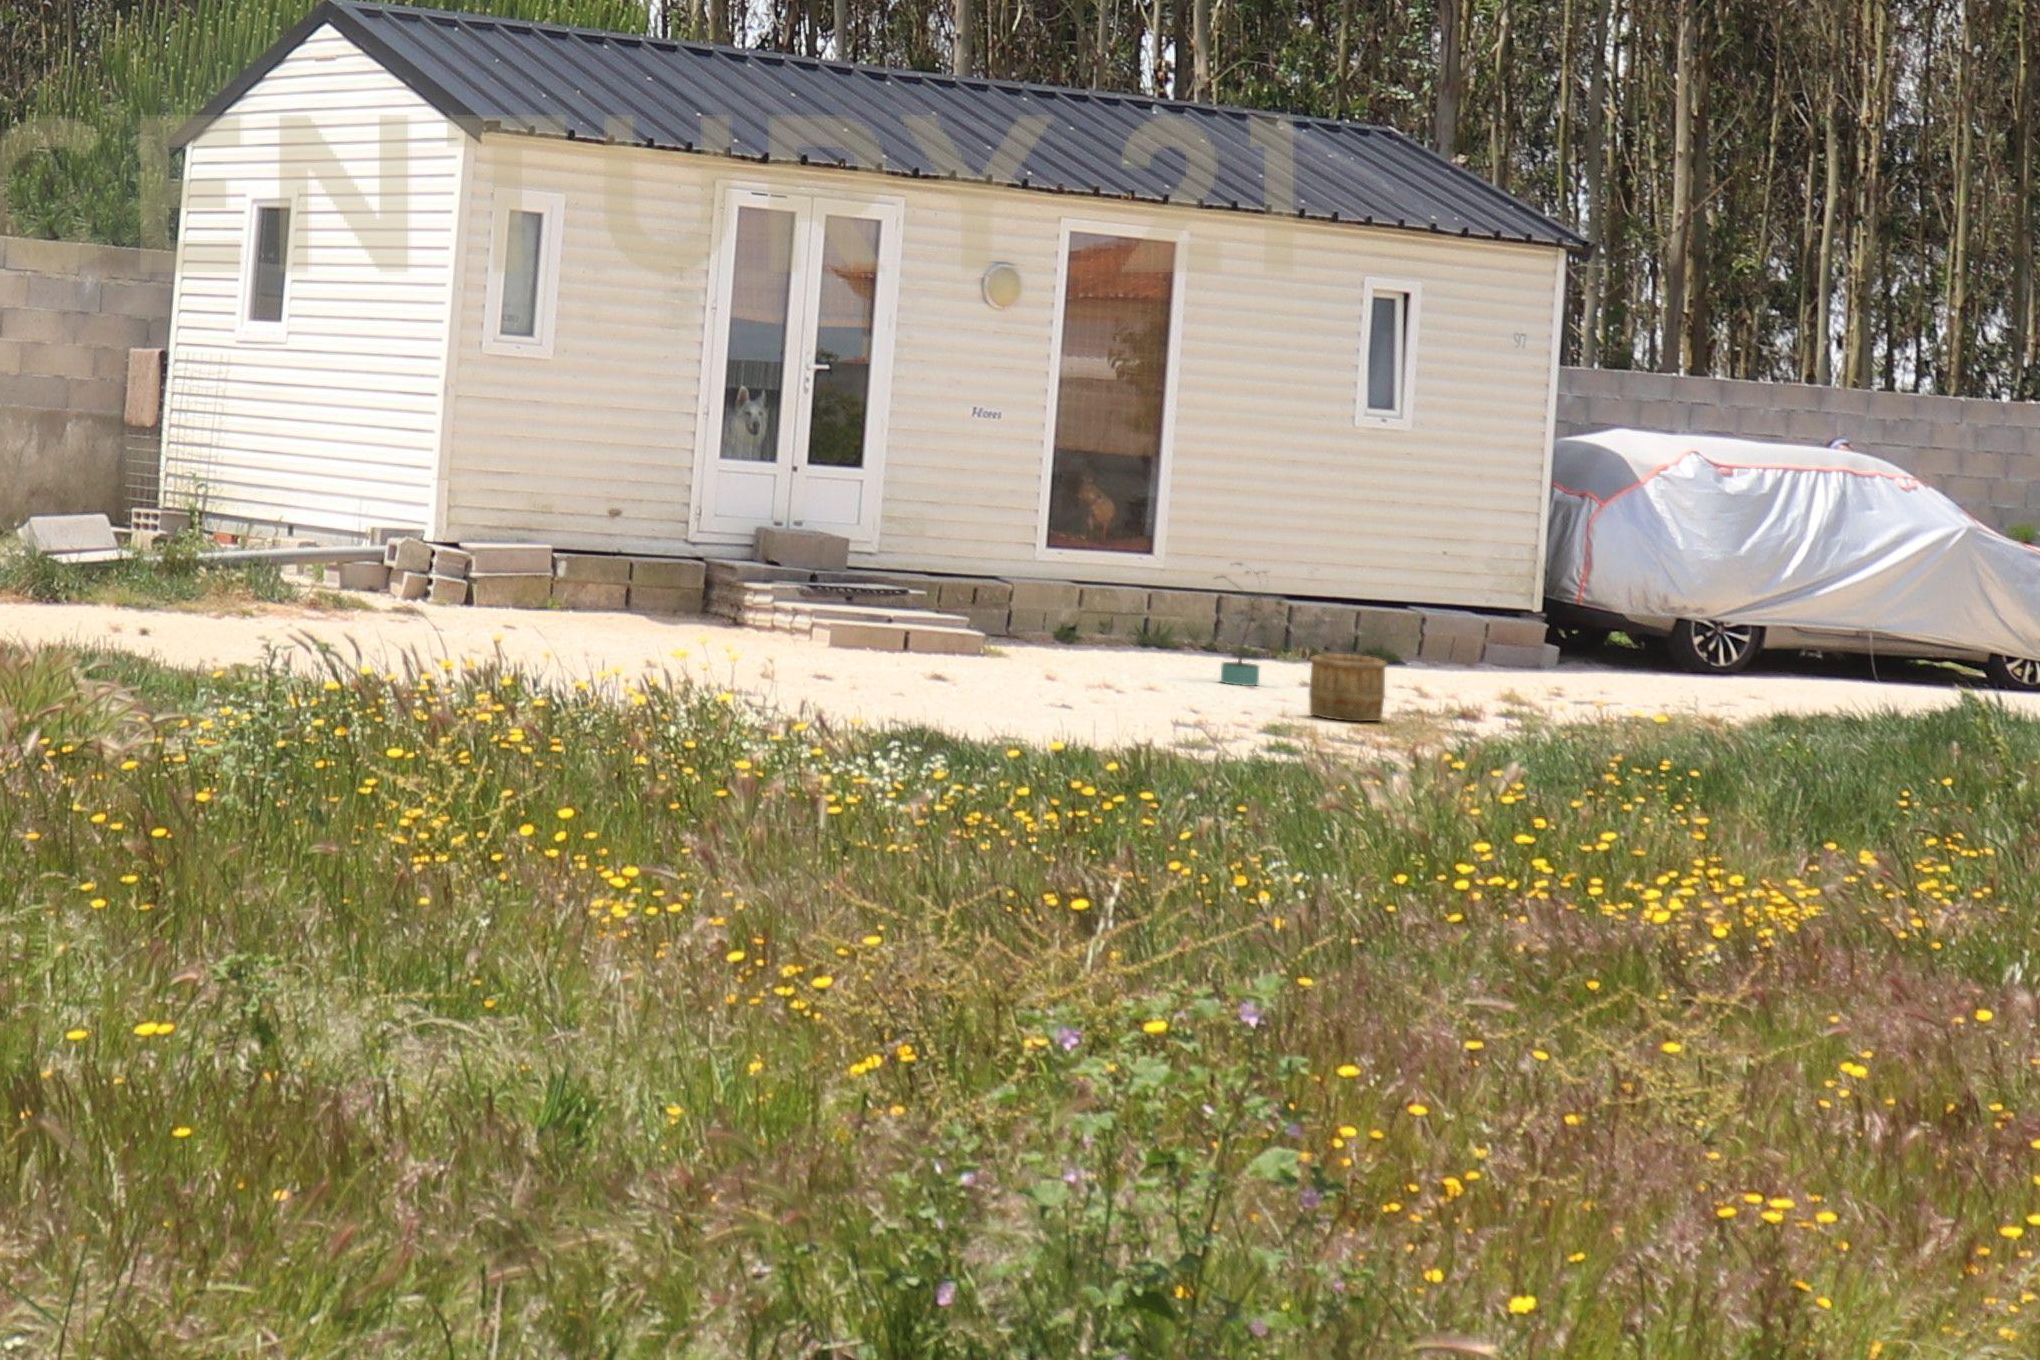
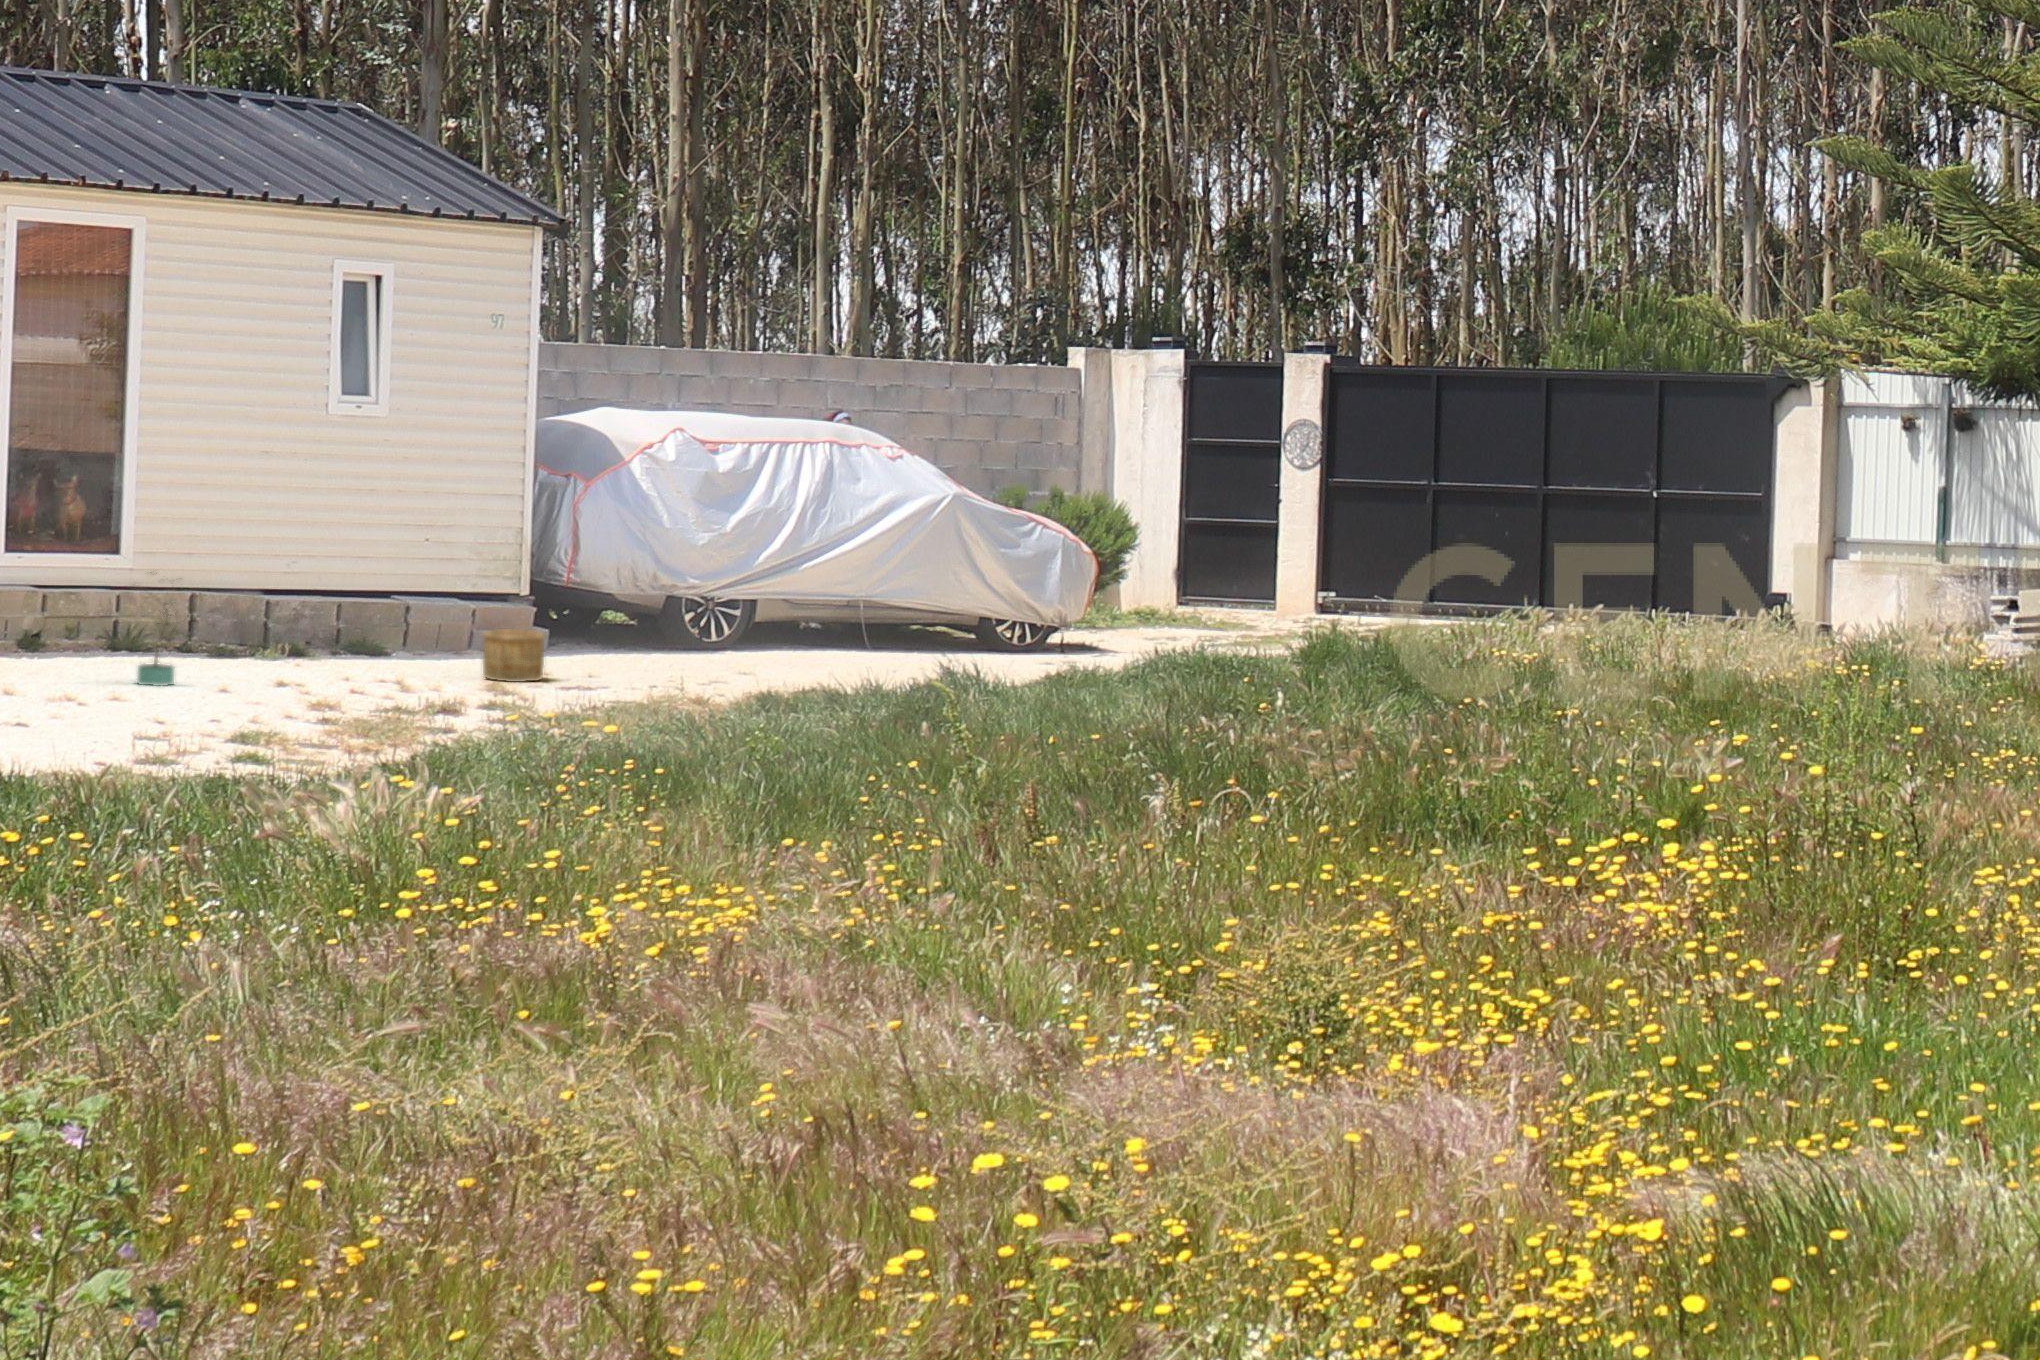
wooden bucket: present [1309,654,1388,721] -> present [483,629,545,682]

